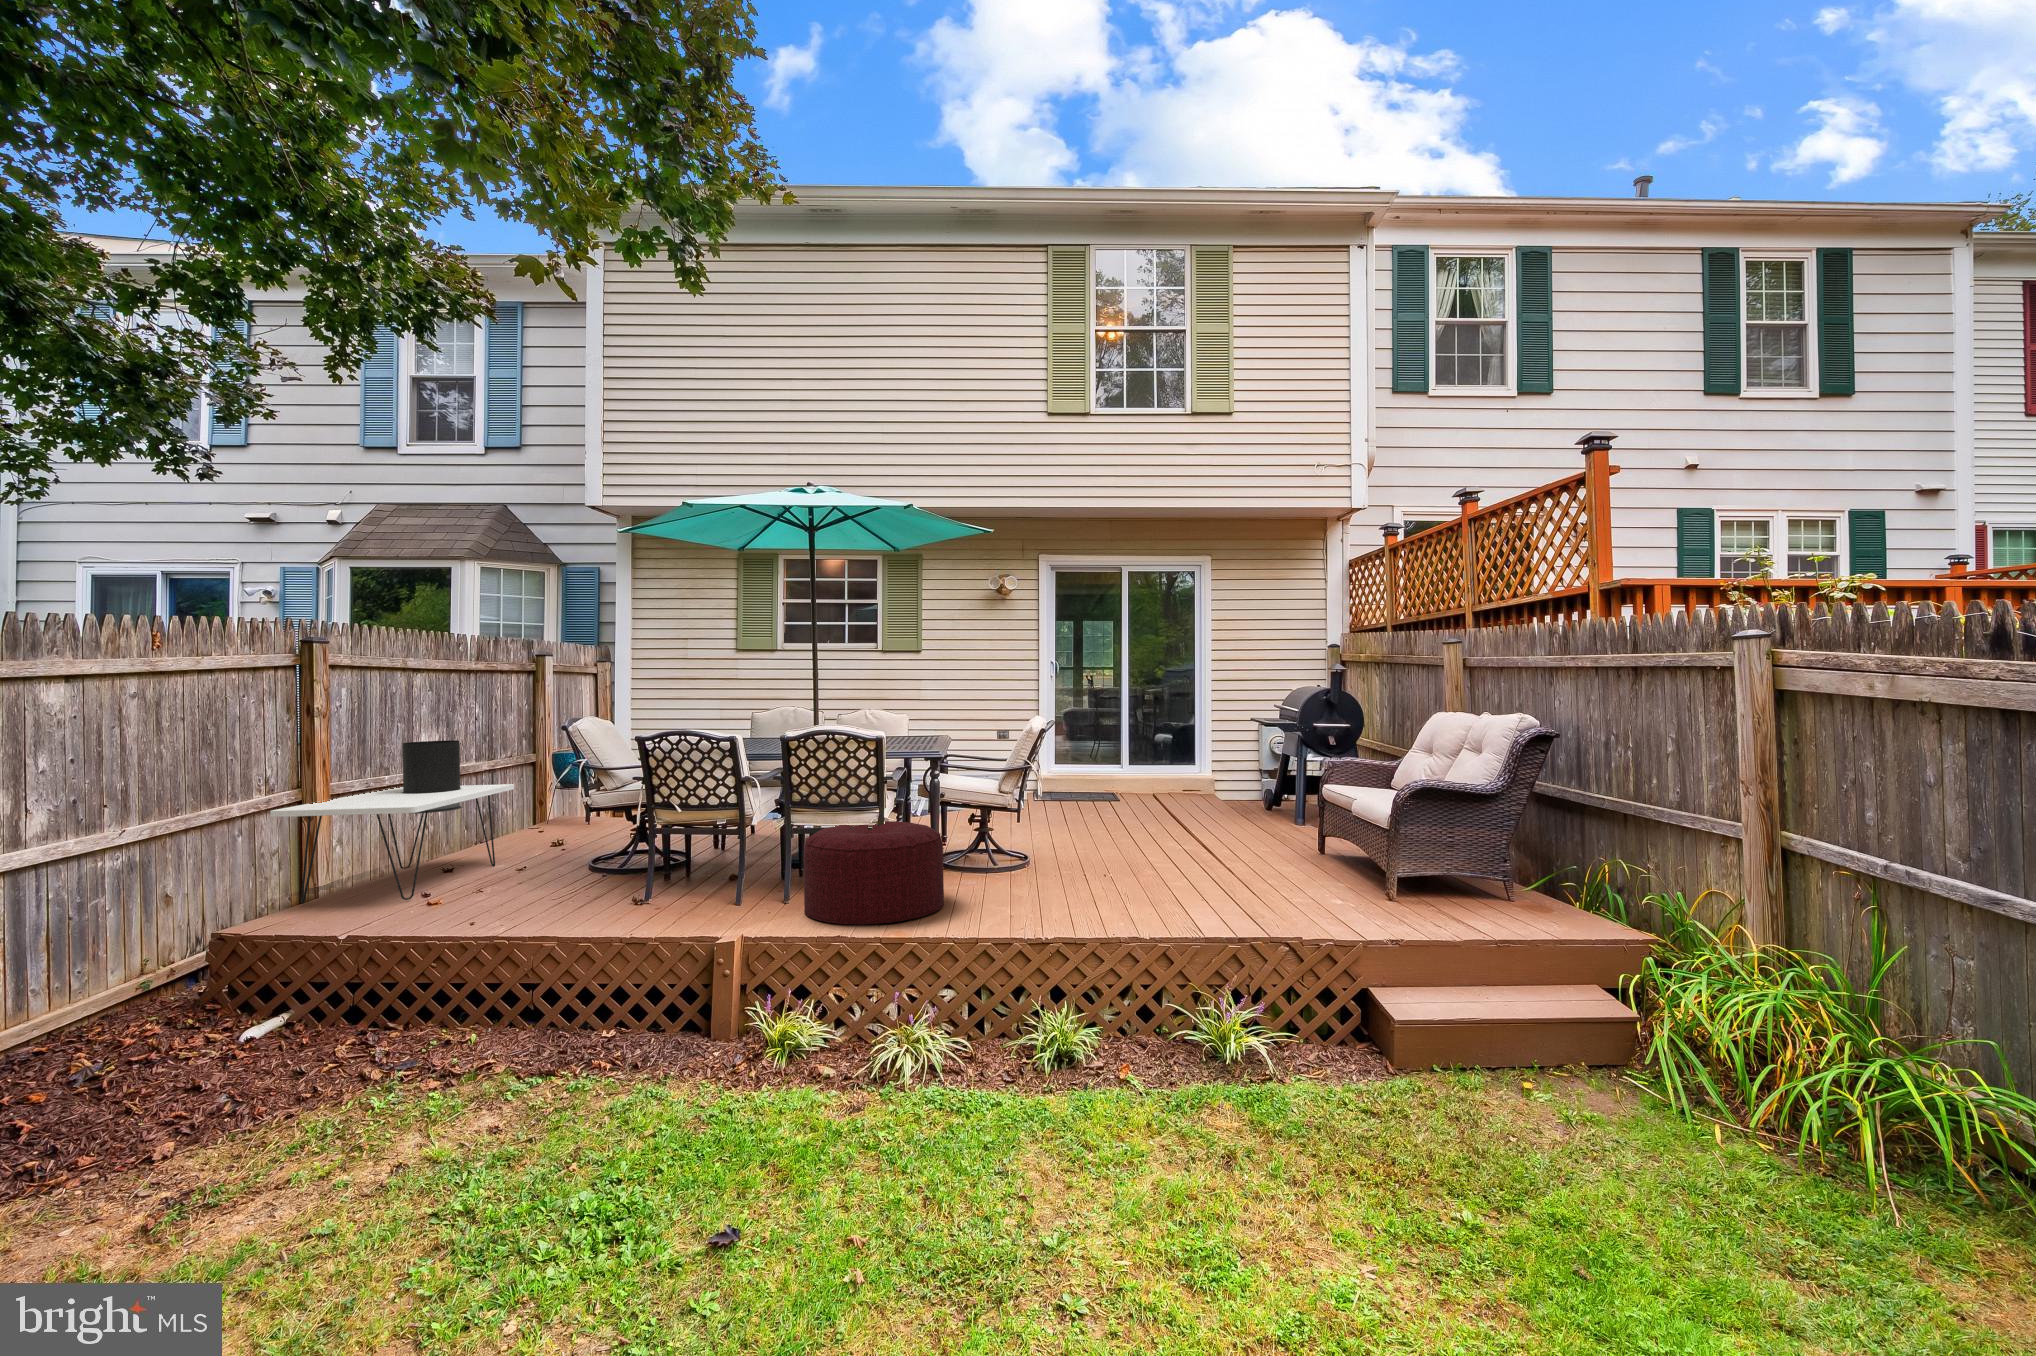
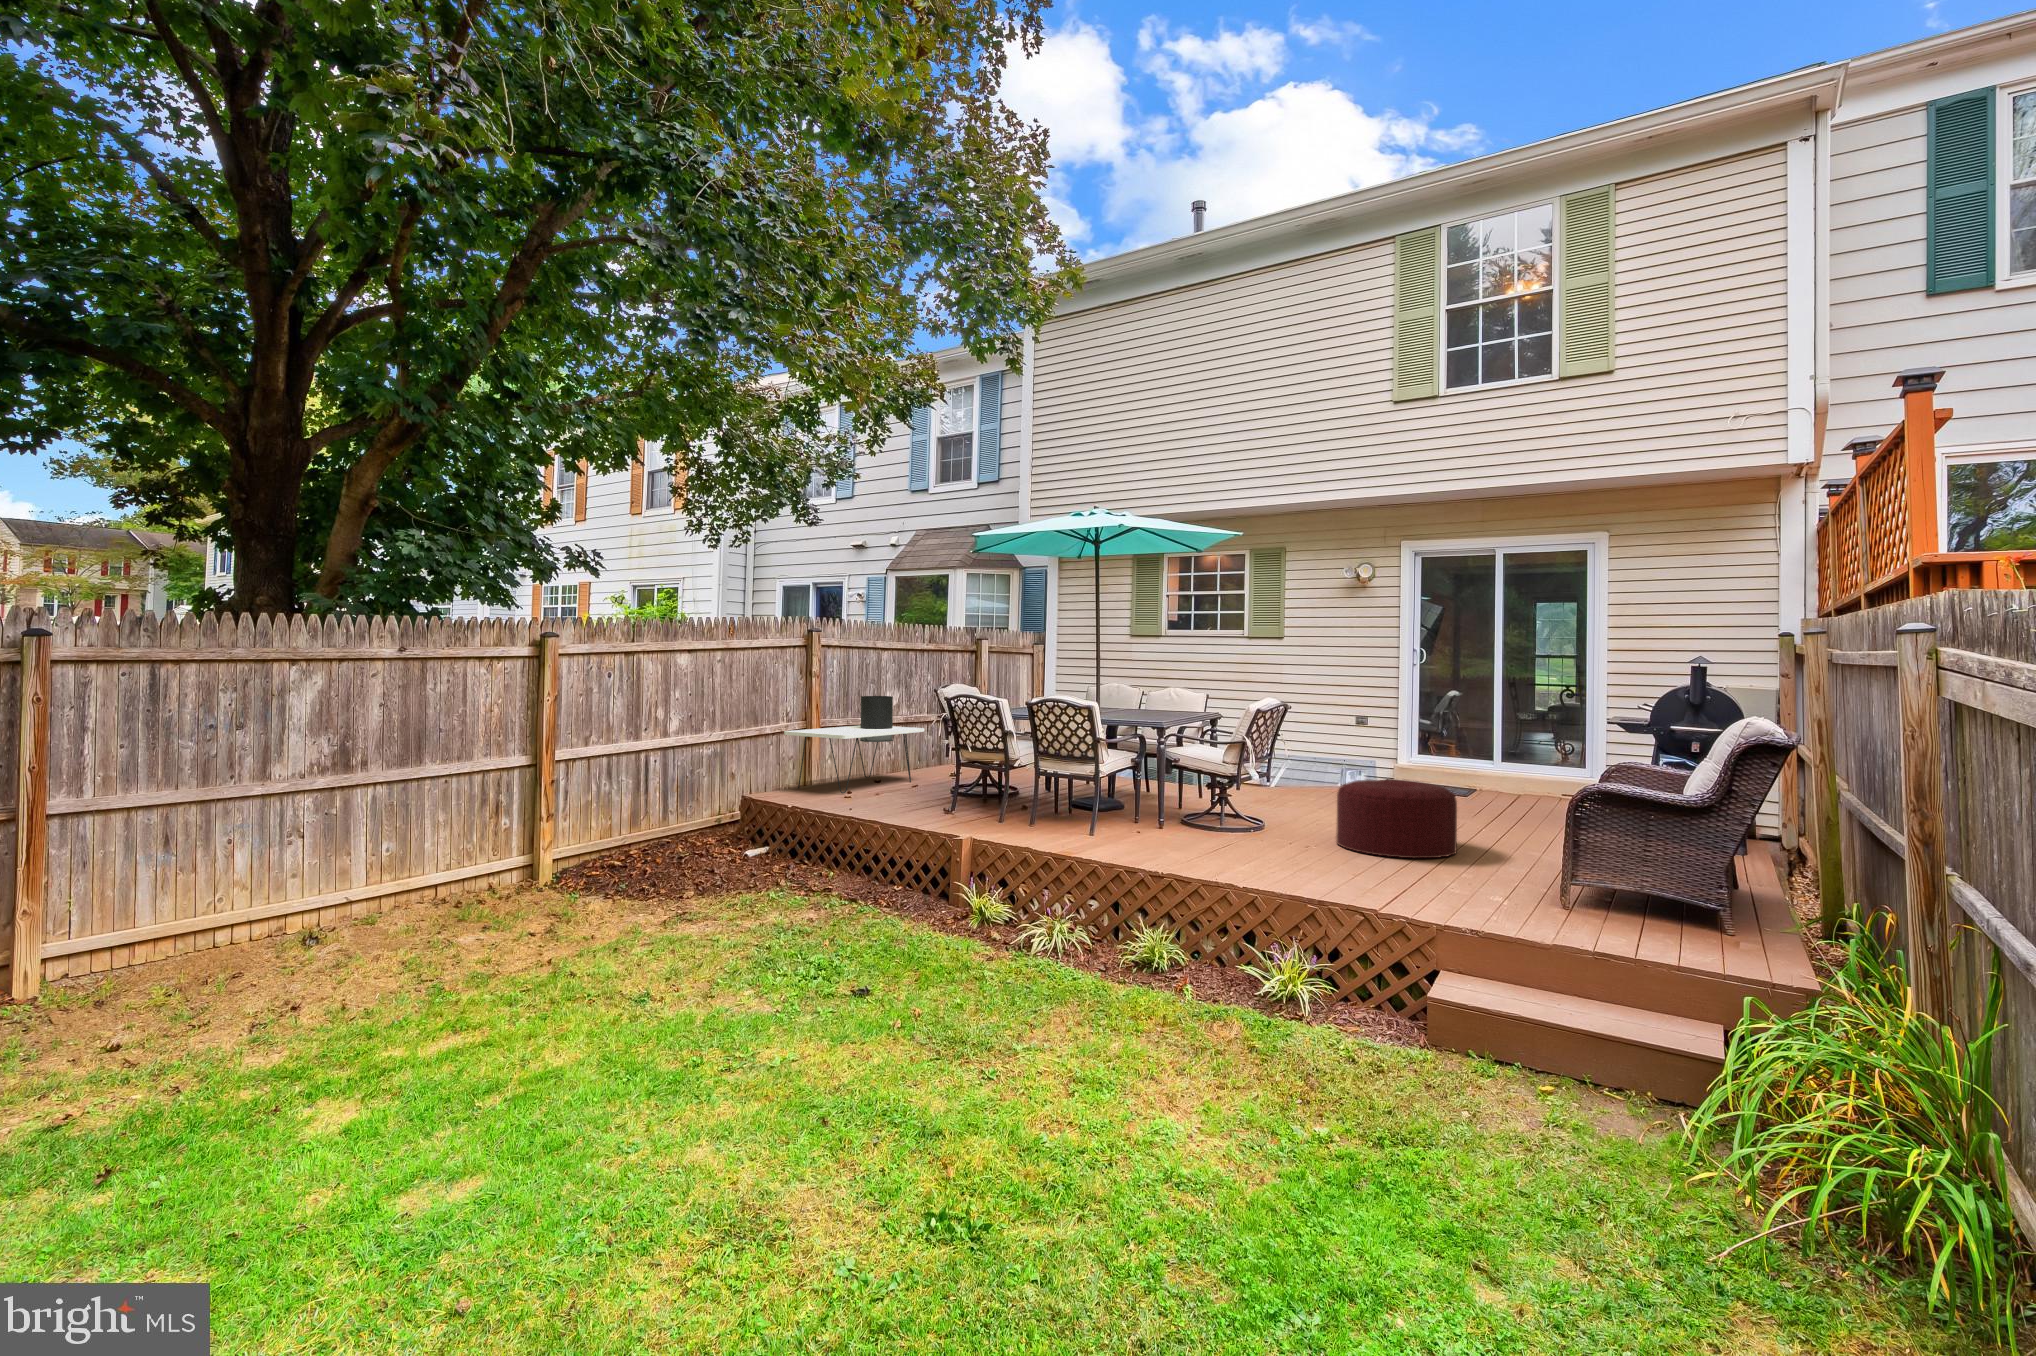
ottoman: present [804,821,944,925] -> present [1336,779,1457,858]

